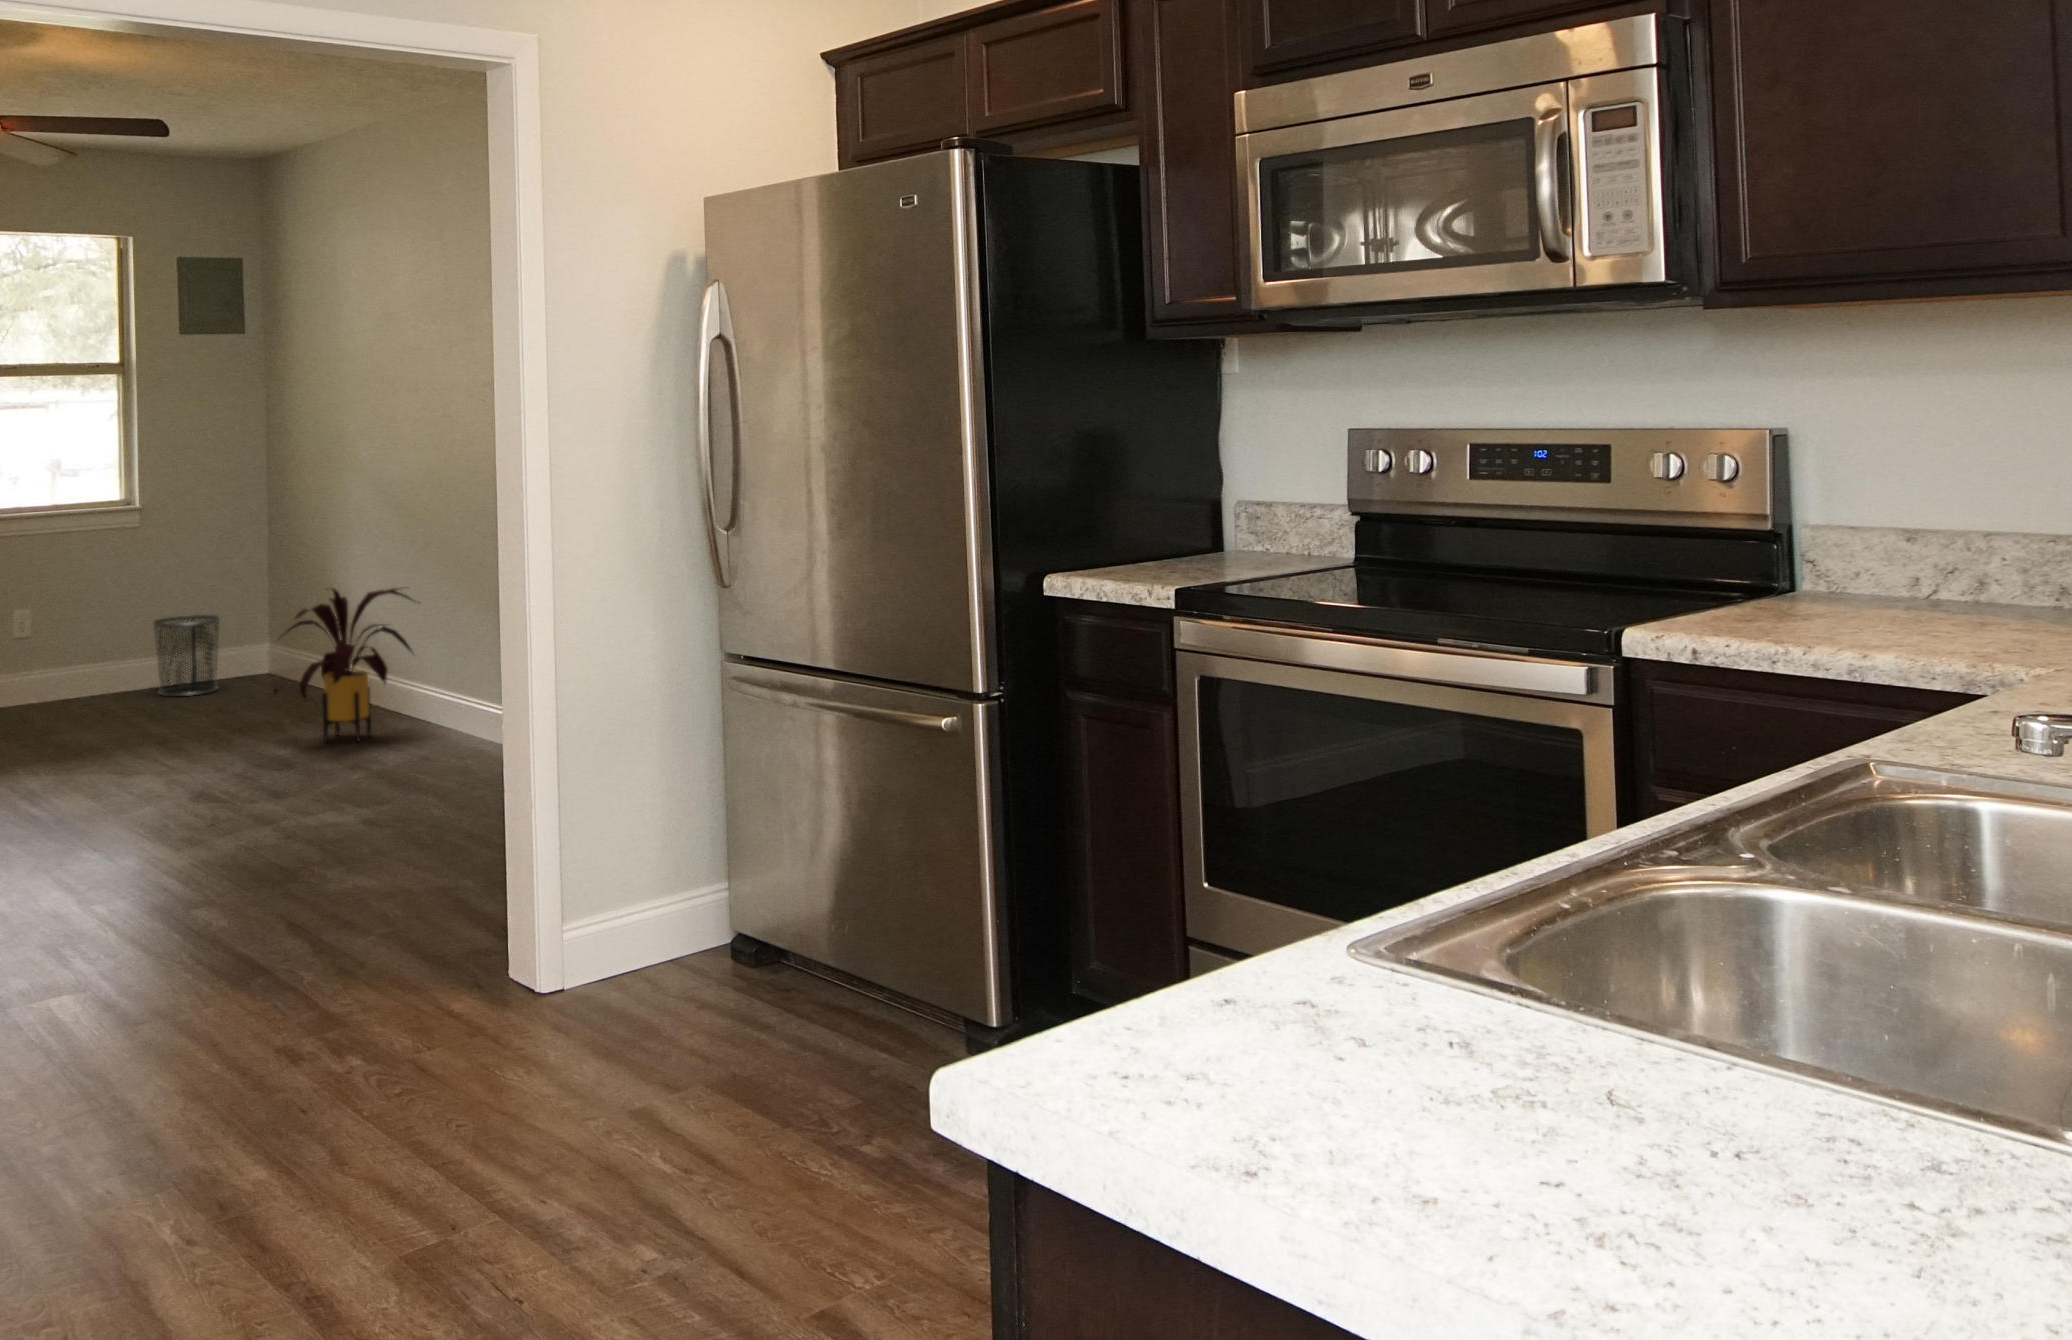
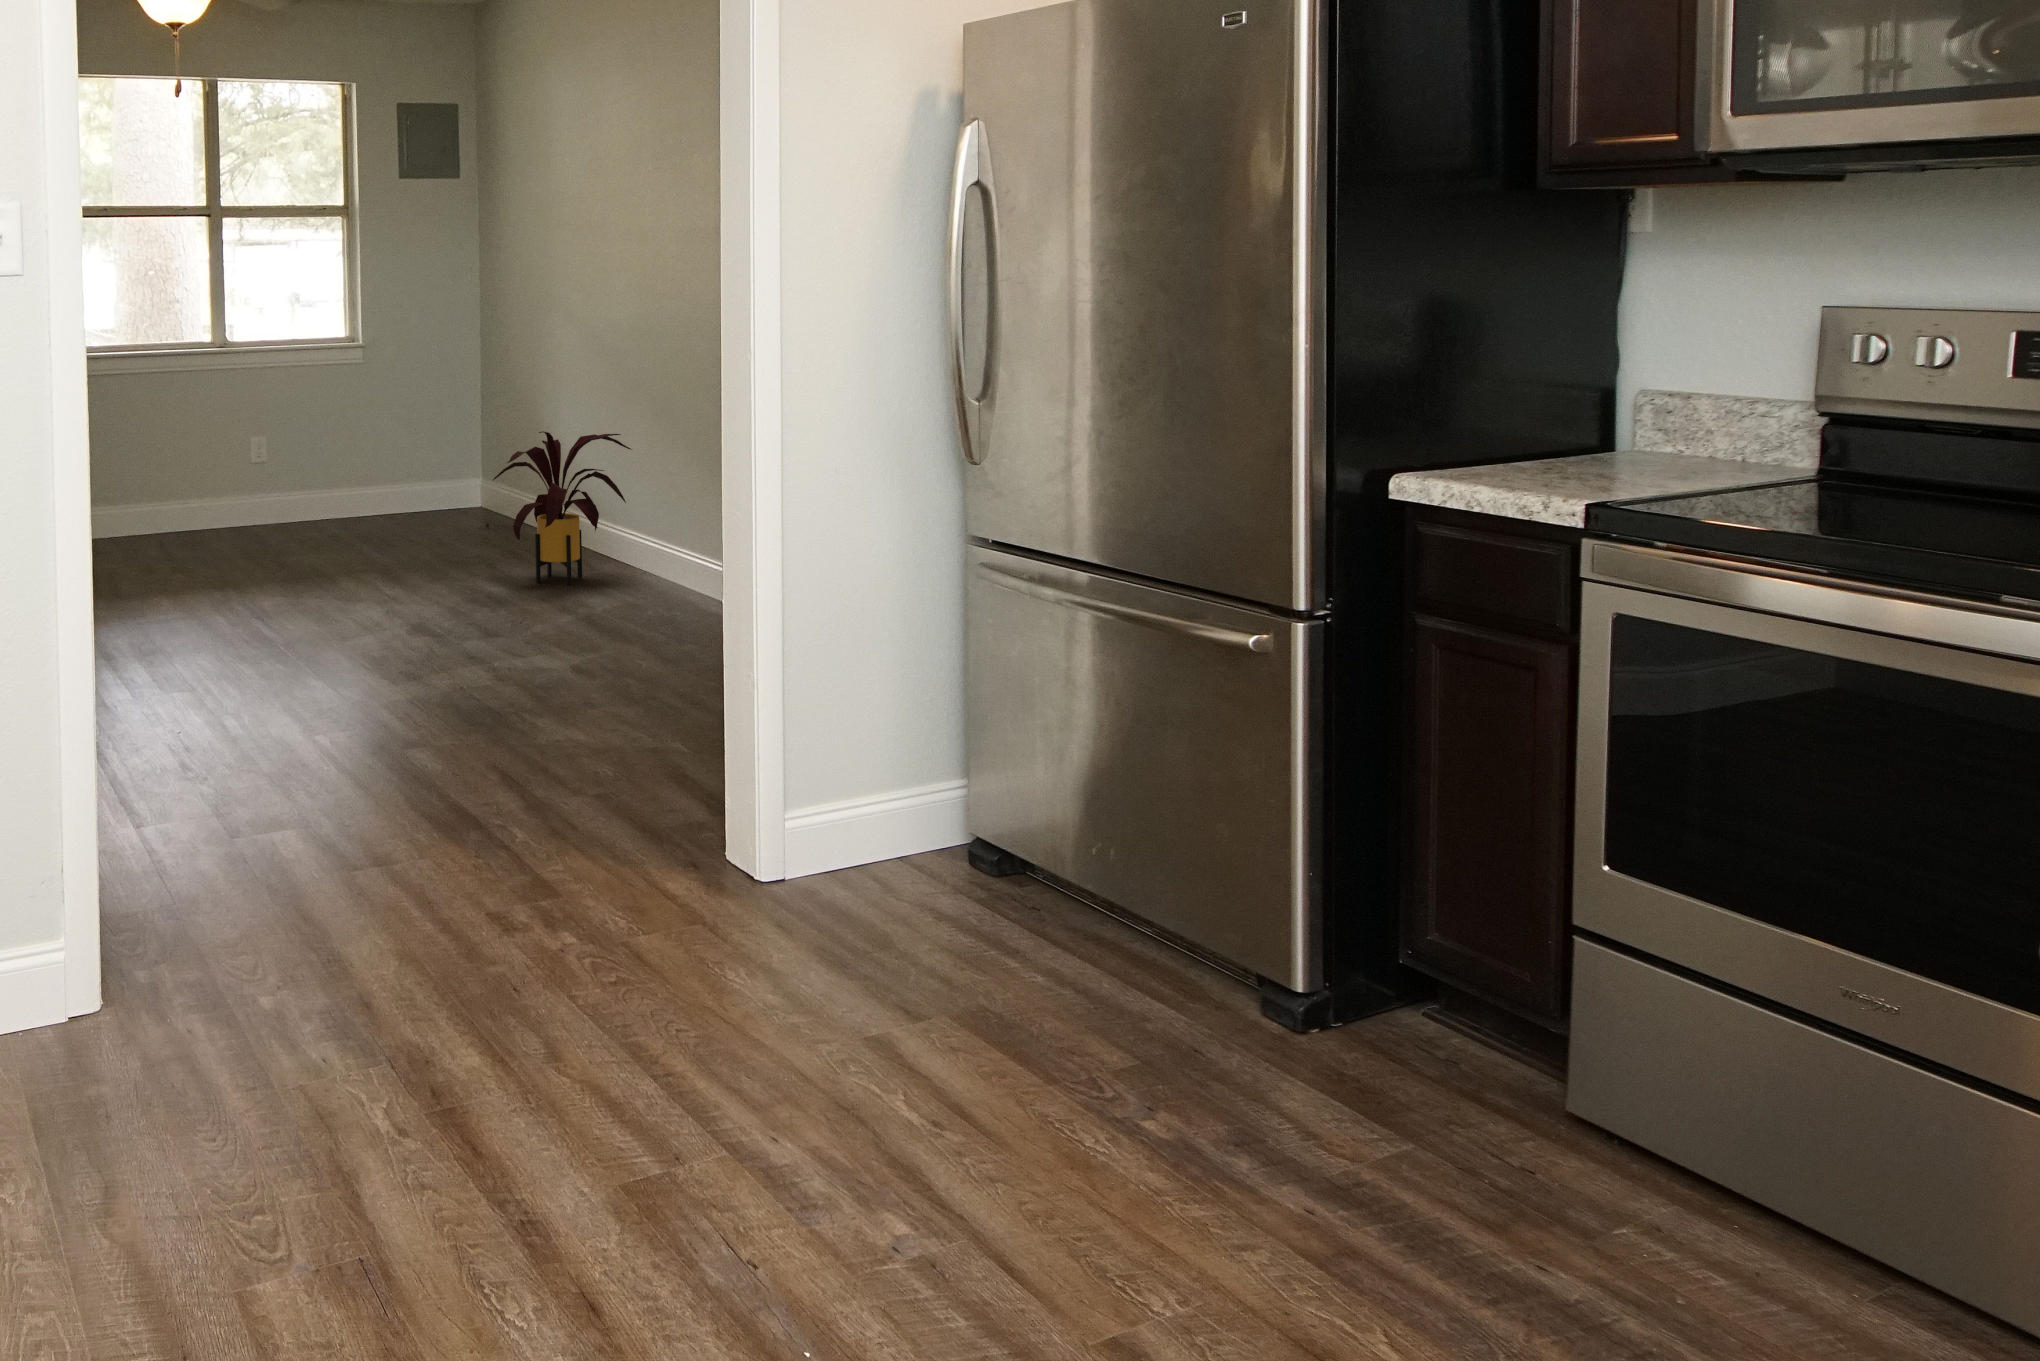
waste bin: present [152,615,221,696] -> none [376,449,441,526]

